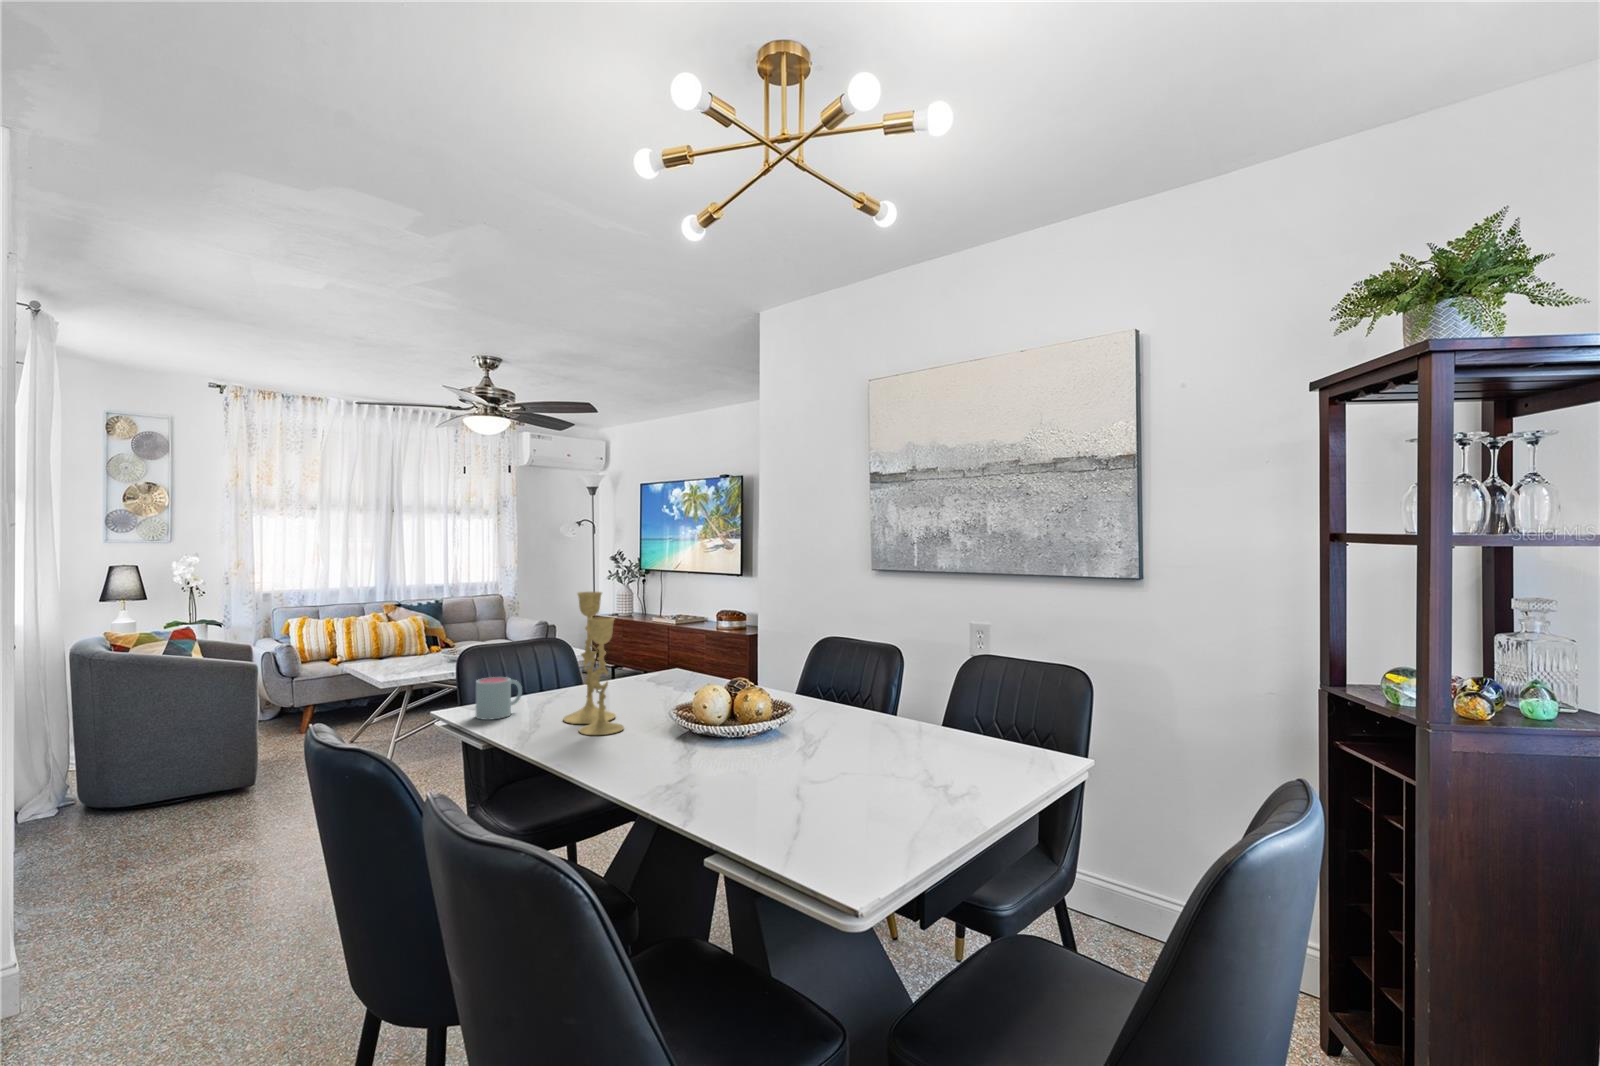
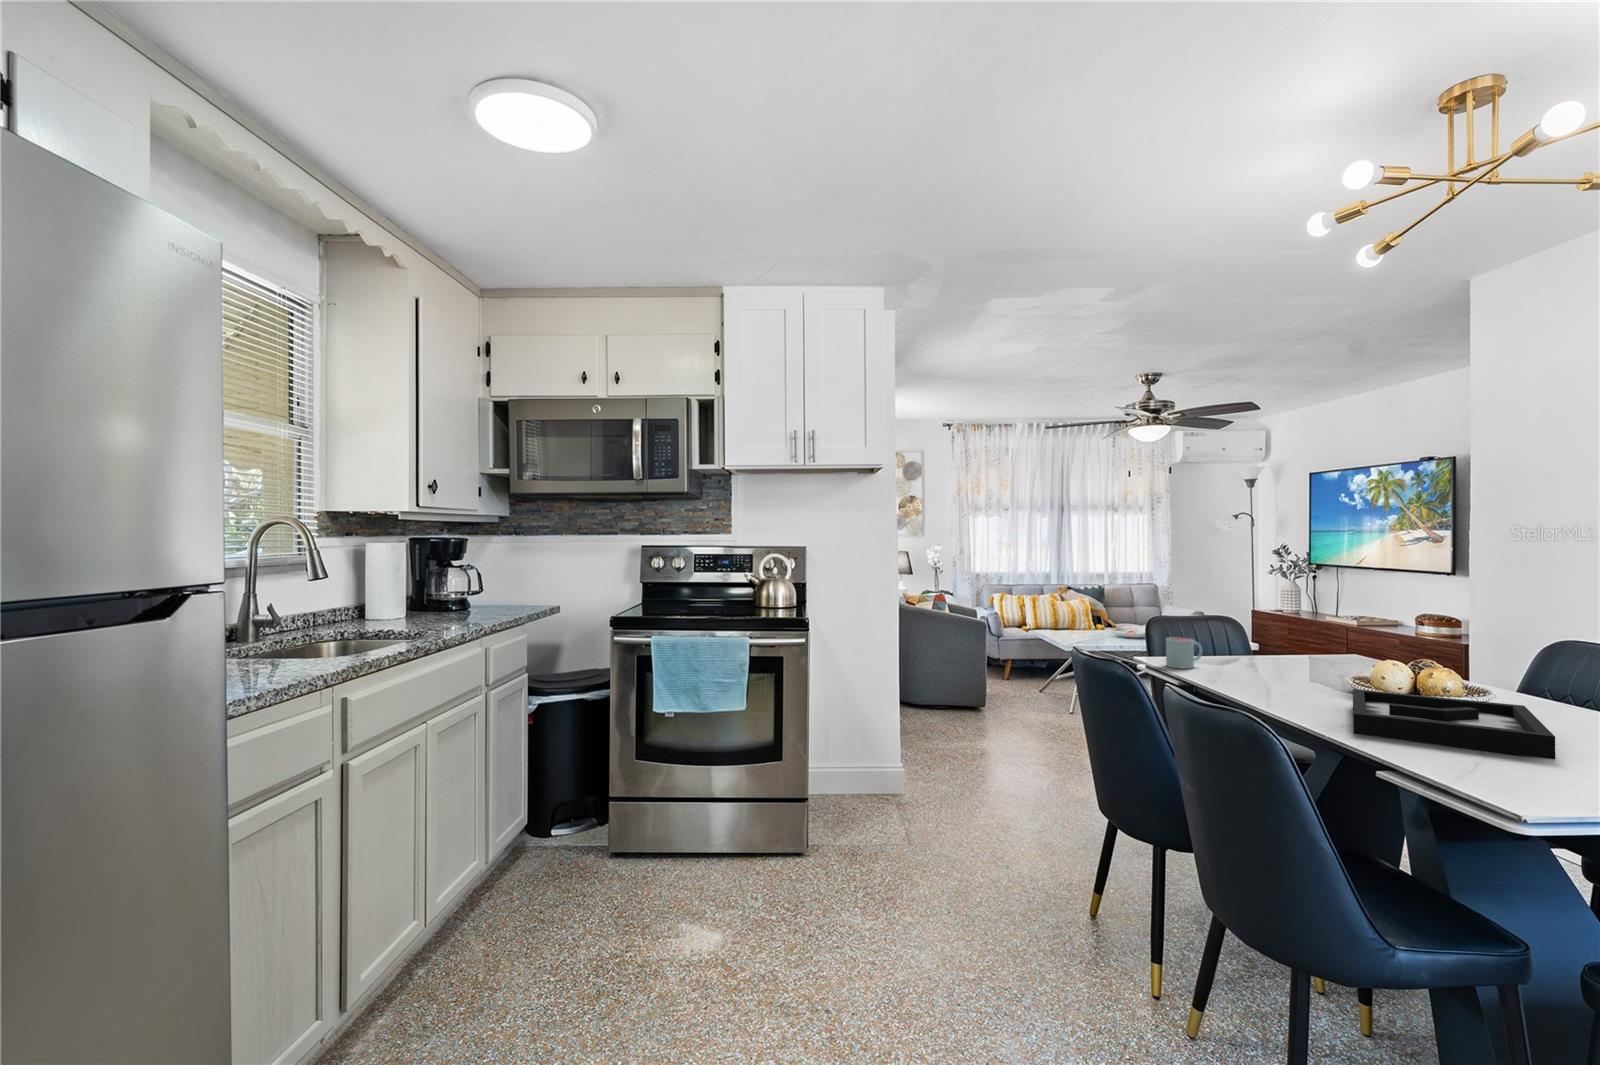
candlestick: present [563,592,624,735] -> none [1240,575,1298,690]
decorative tray: none [679,719,857,797] -> present [1353,689,1555,759]

